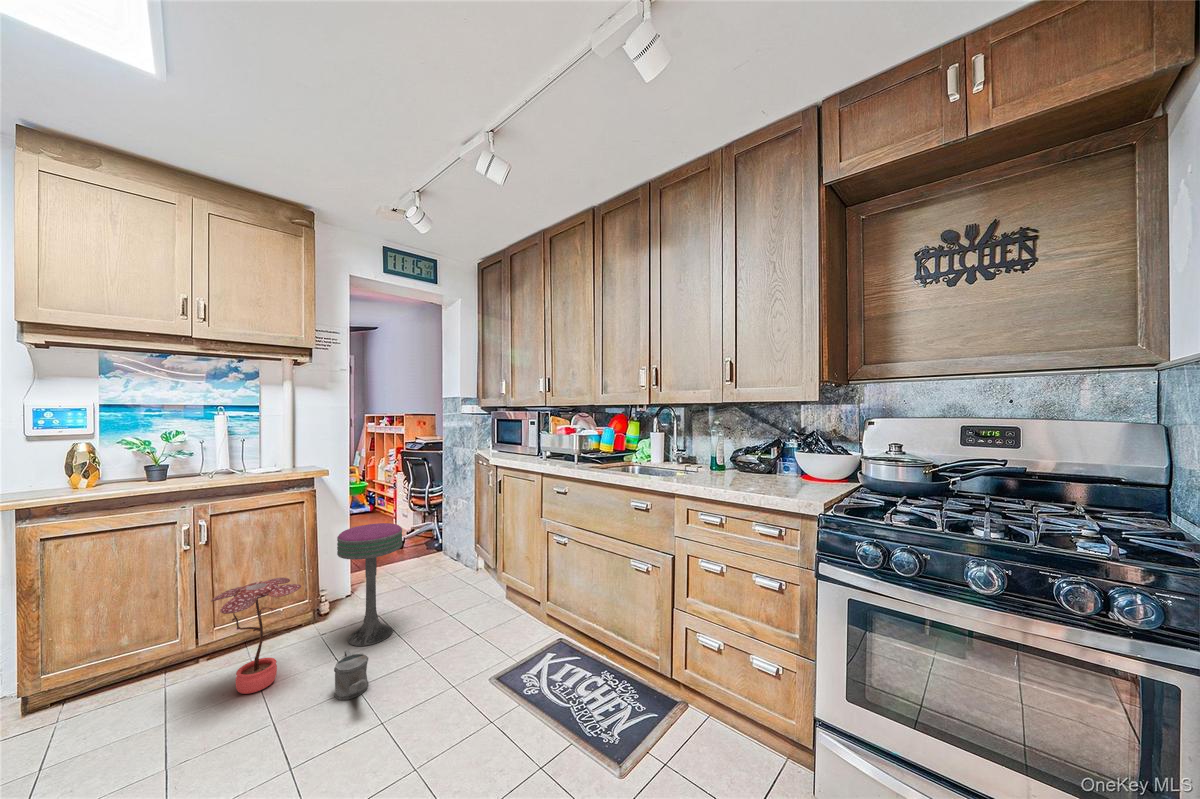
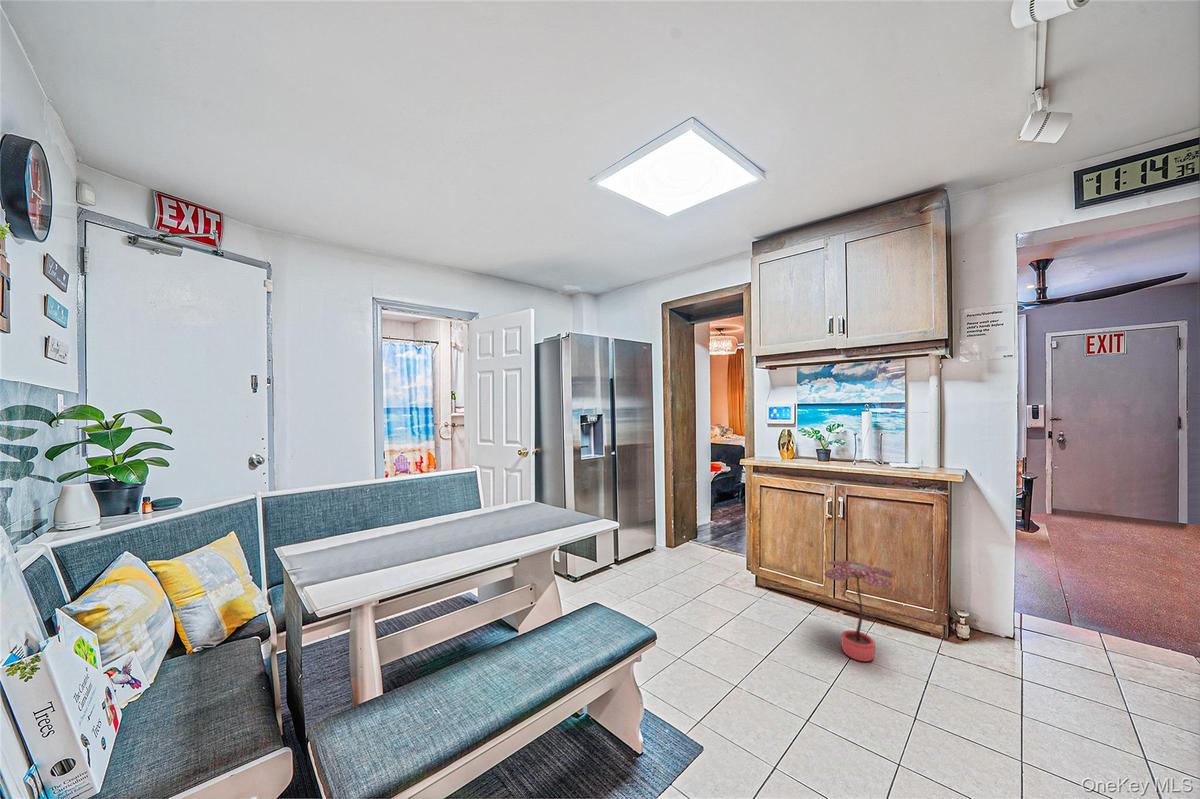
bar stool: present [337,523,402,646] -> none [948,551,1046,711]
watering can: present [334,649,368,700] -> none [901,677,944,736]

